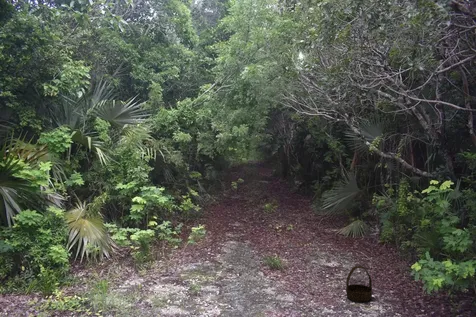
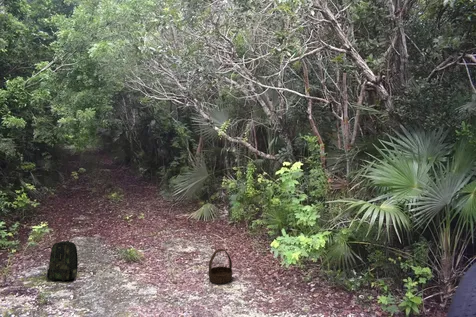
backpack: none [200,242,226,278] -> present [47,241,78,281]

